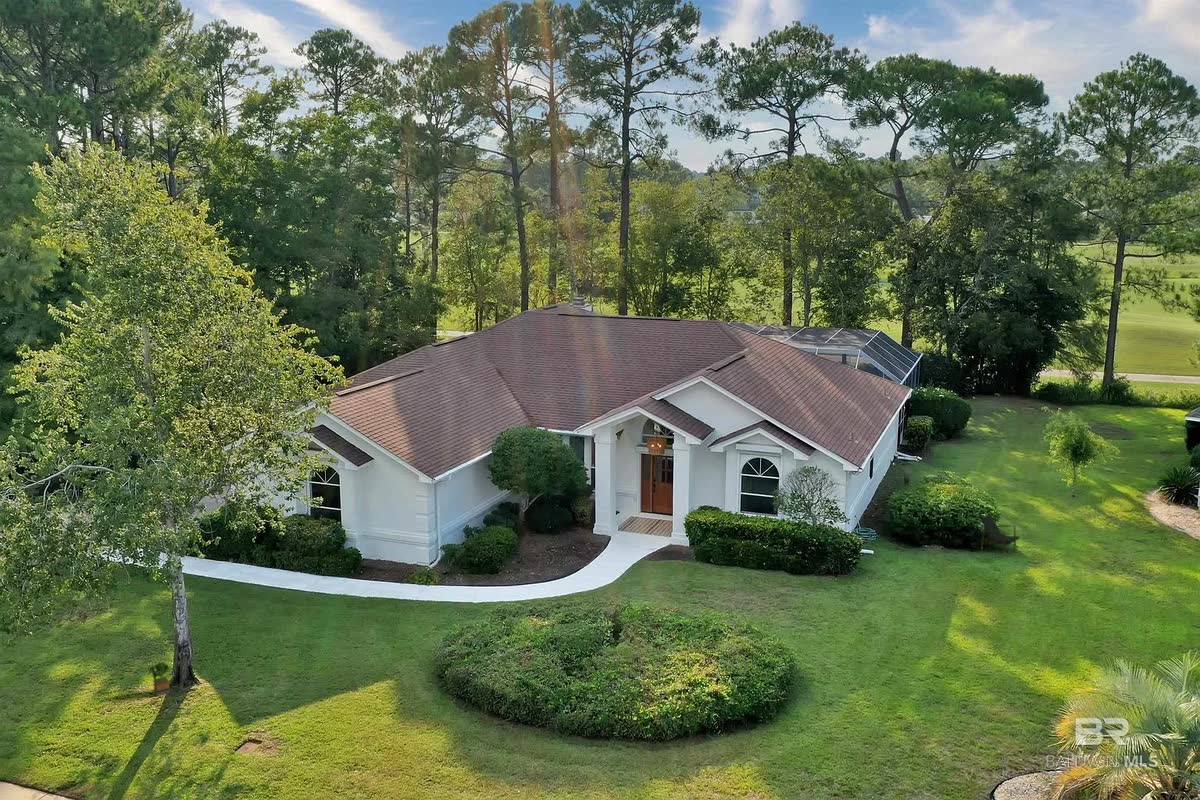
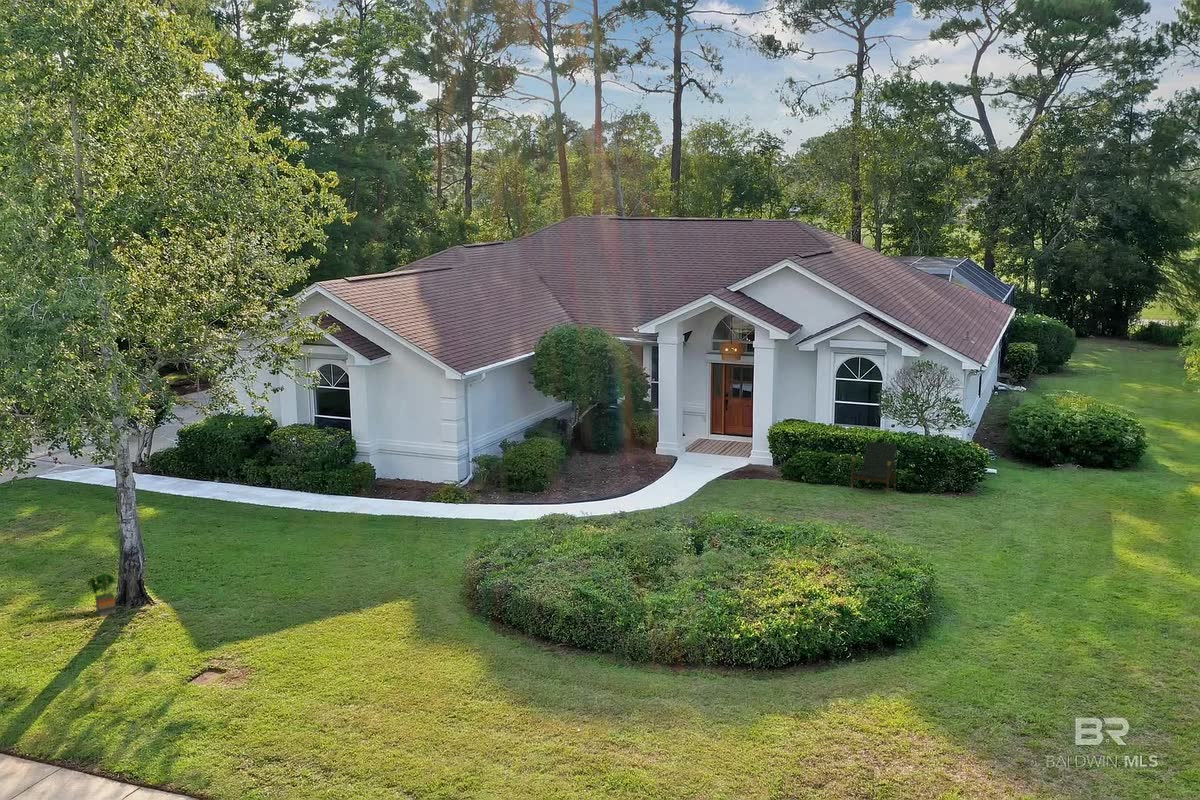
lounge chair: present [981,514,1020,554] -> present [851,442,897,494]

